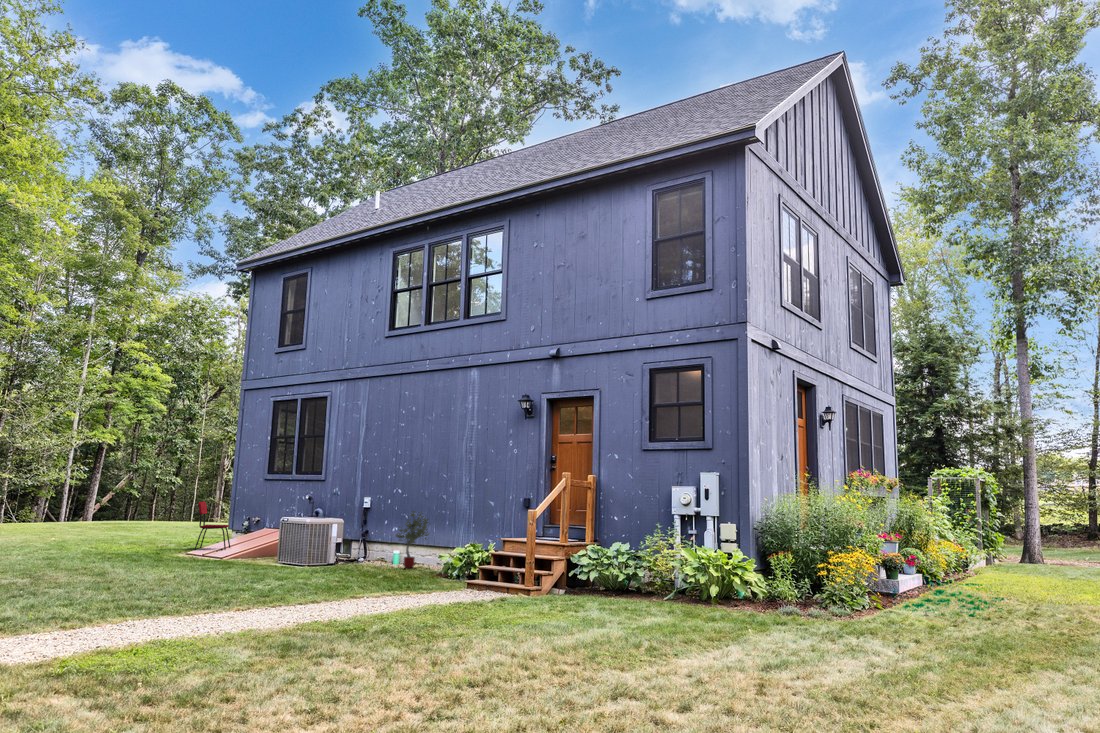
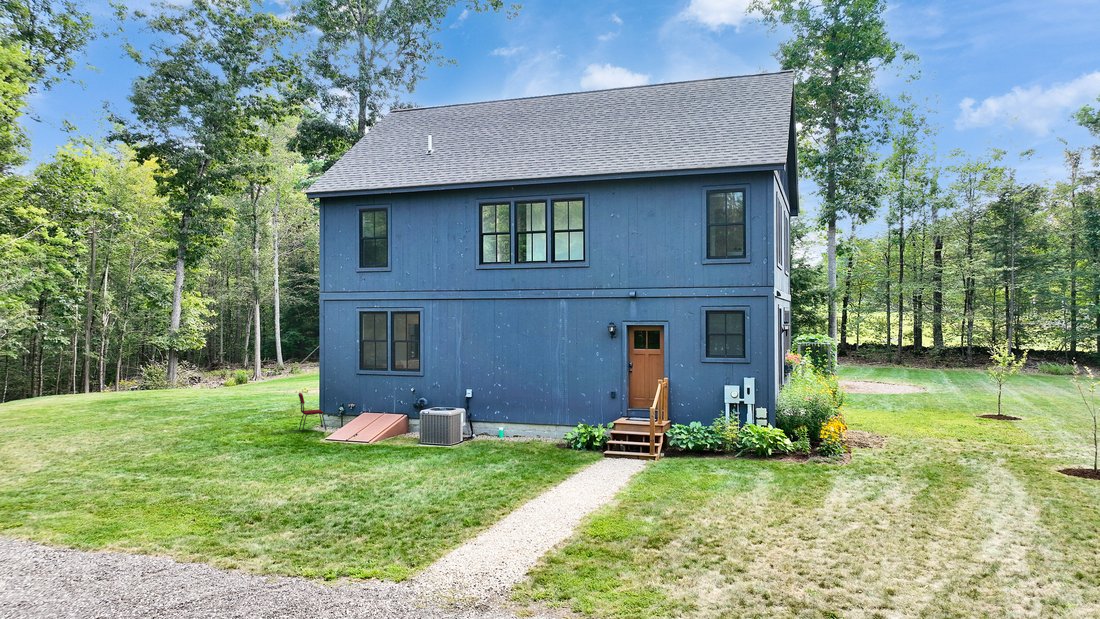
potted tree: present [396,511,429,568] -> none [506,401,536,441]

